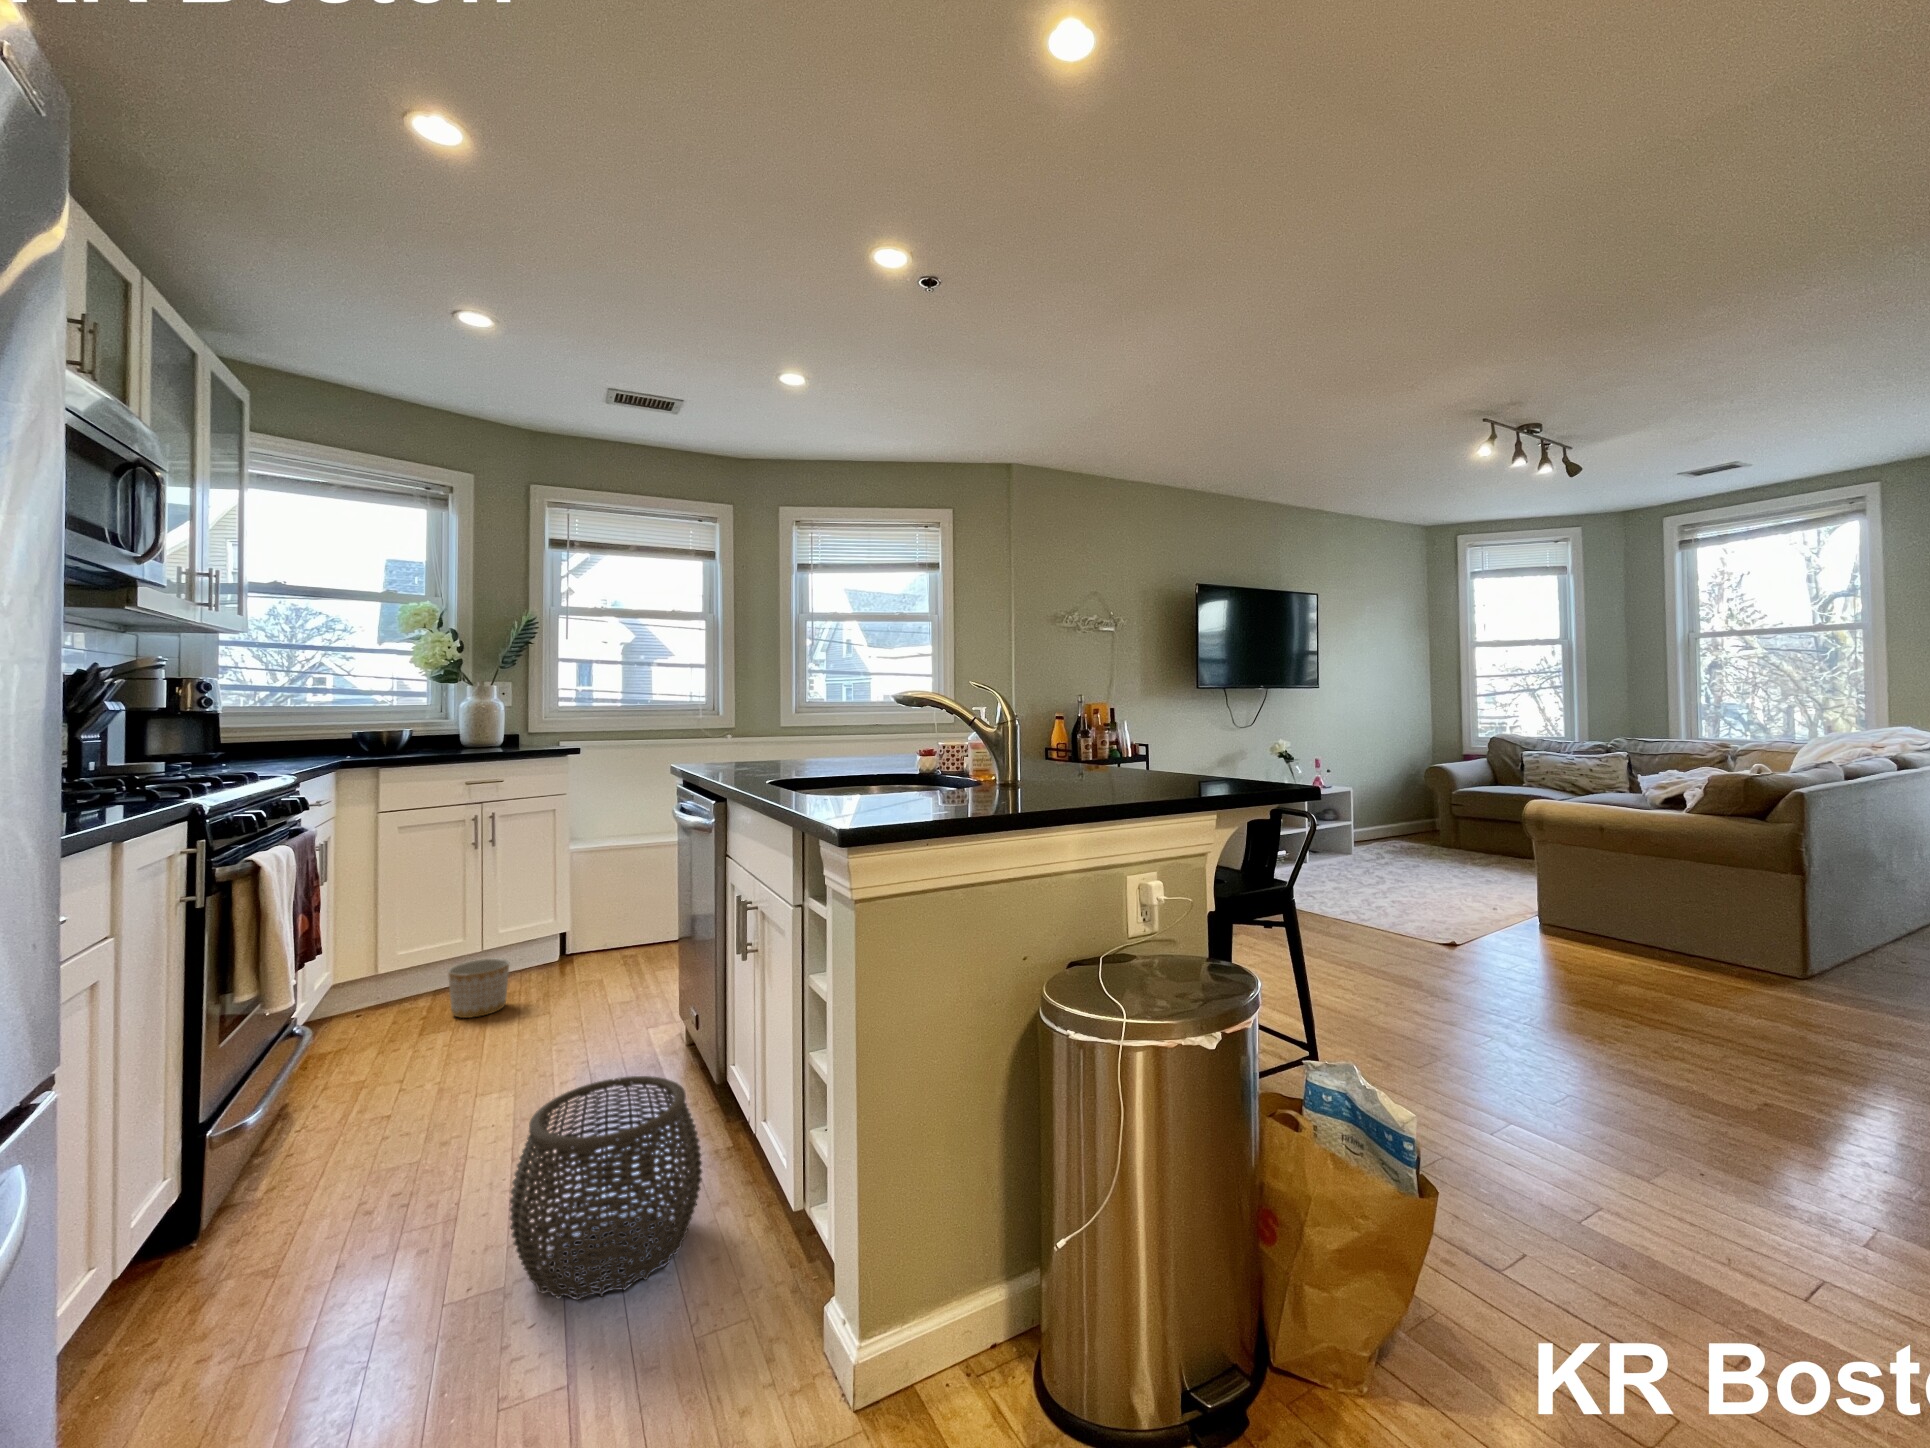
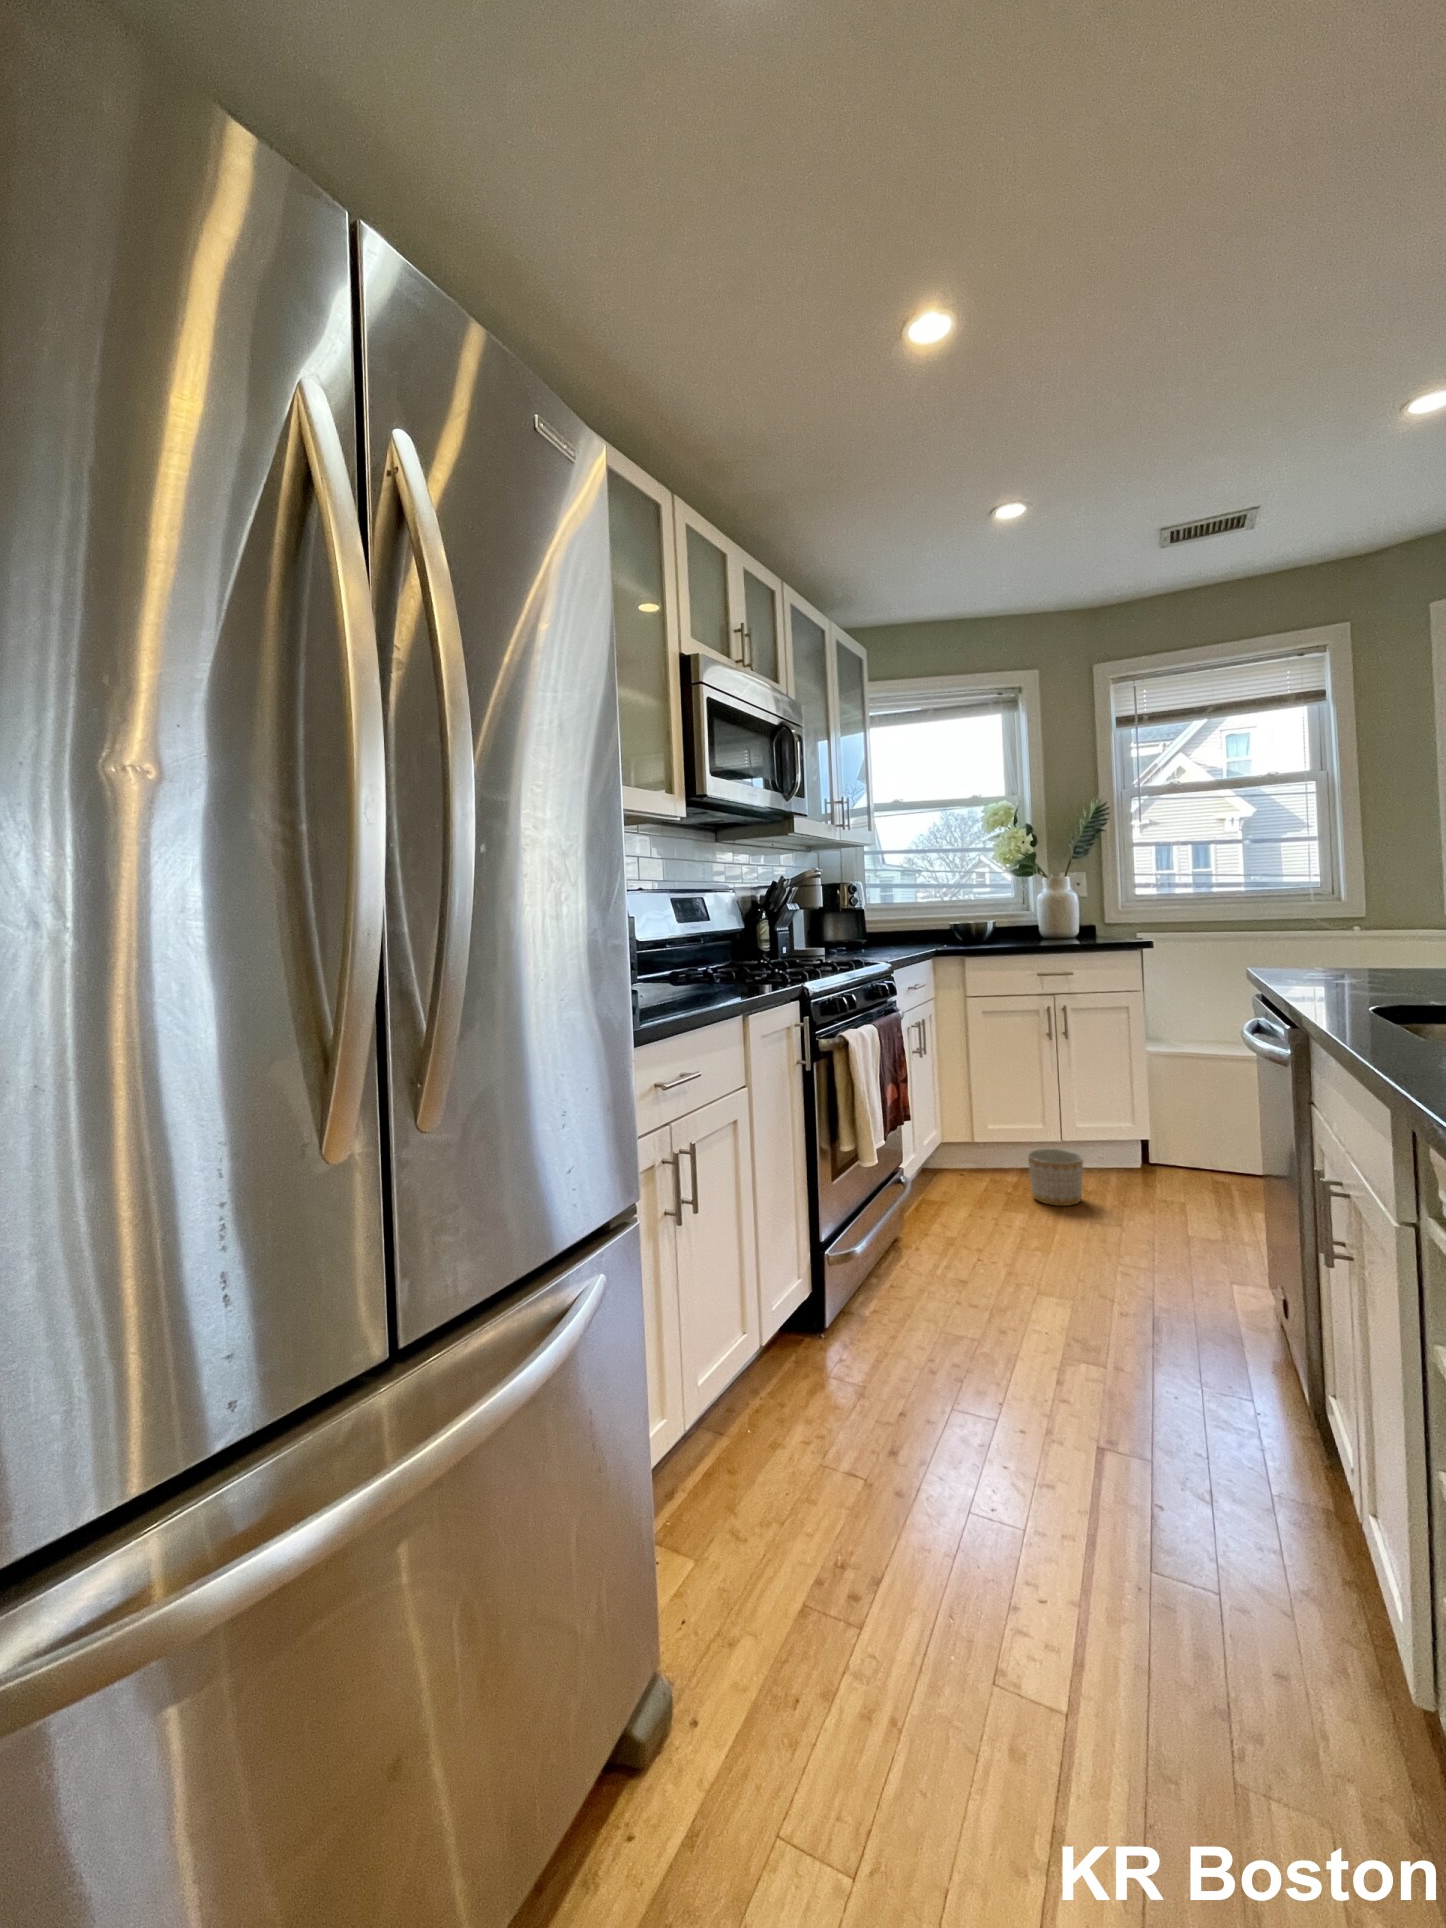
woven basket: present [510,1076,702,1300] -> none [1028,1337,1262,1614]

